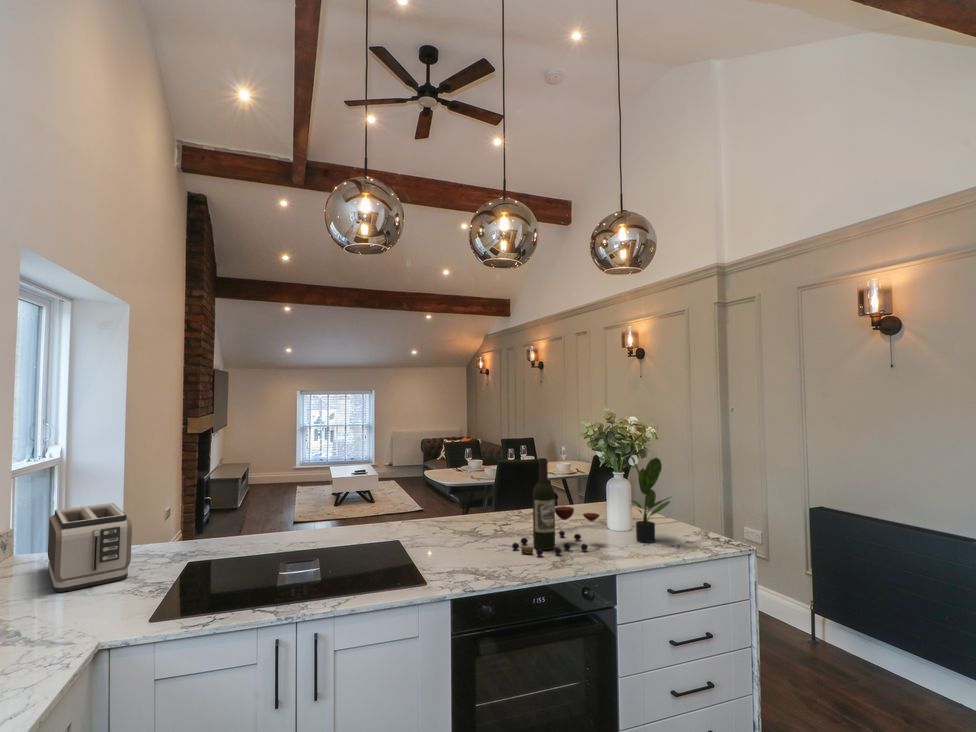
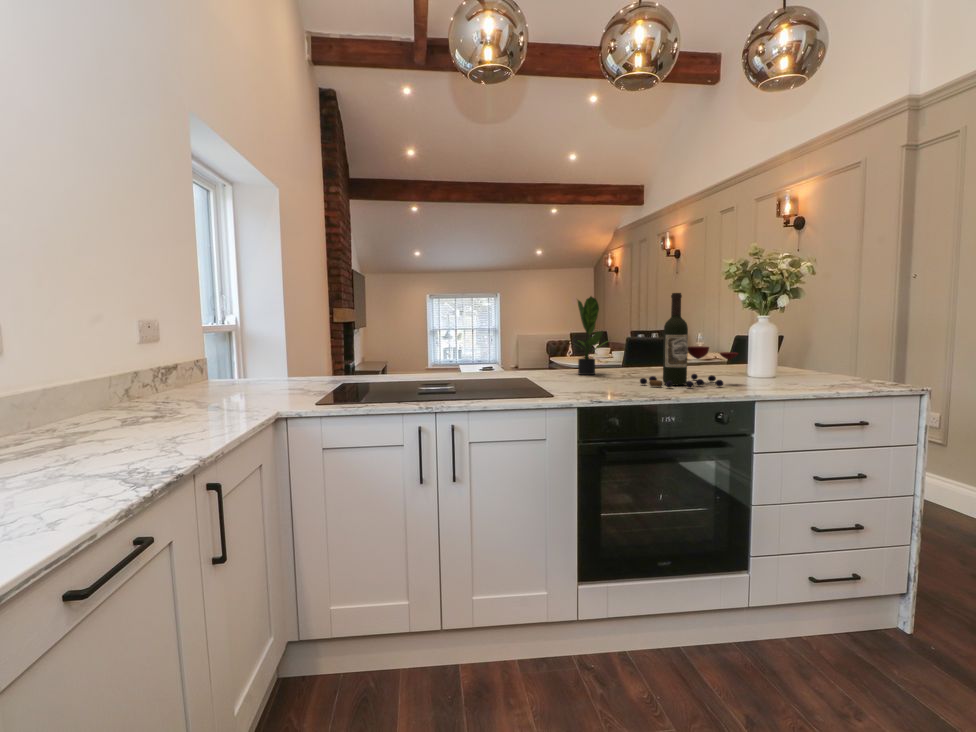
potted plant: present [631,456,670,543] -> present [578,296,608,375]
toaster: present [48,503,132,592] -> none [238,334,300,391]

